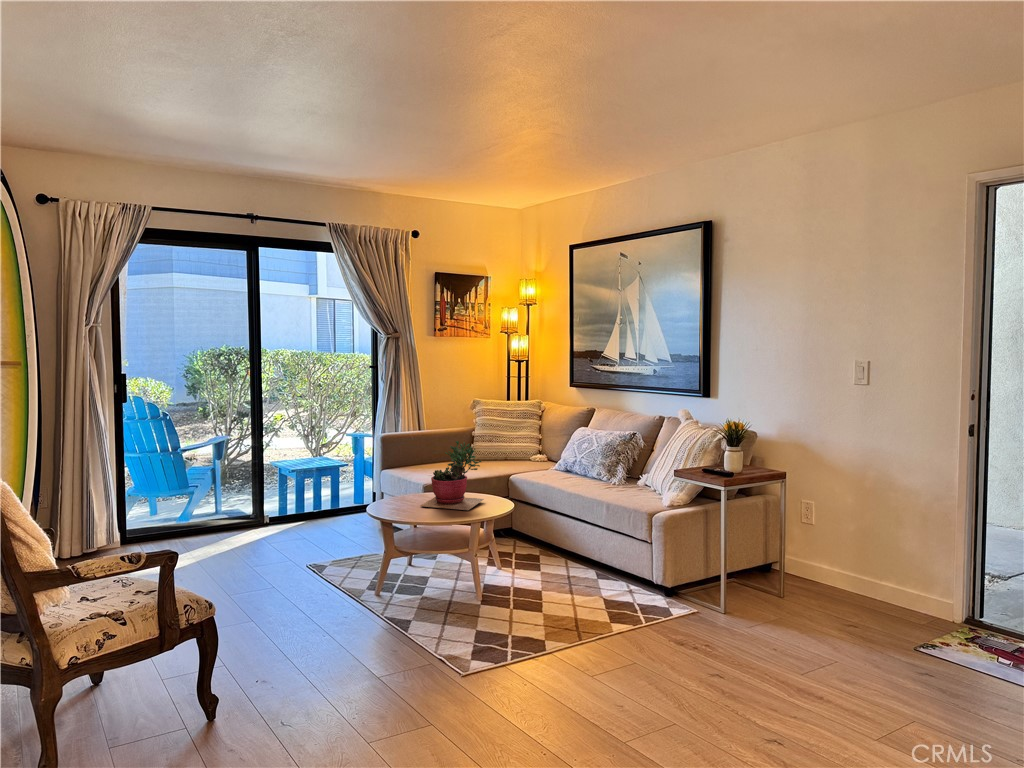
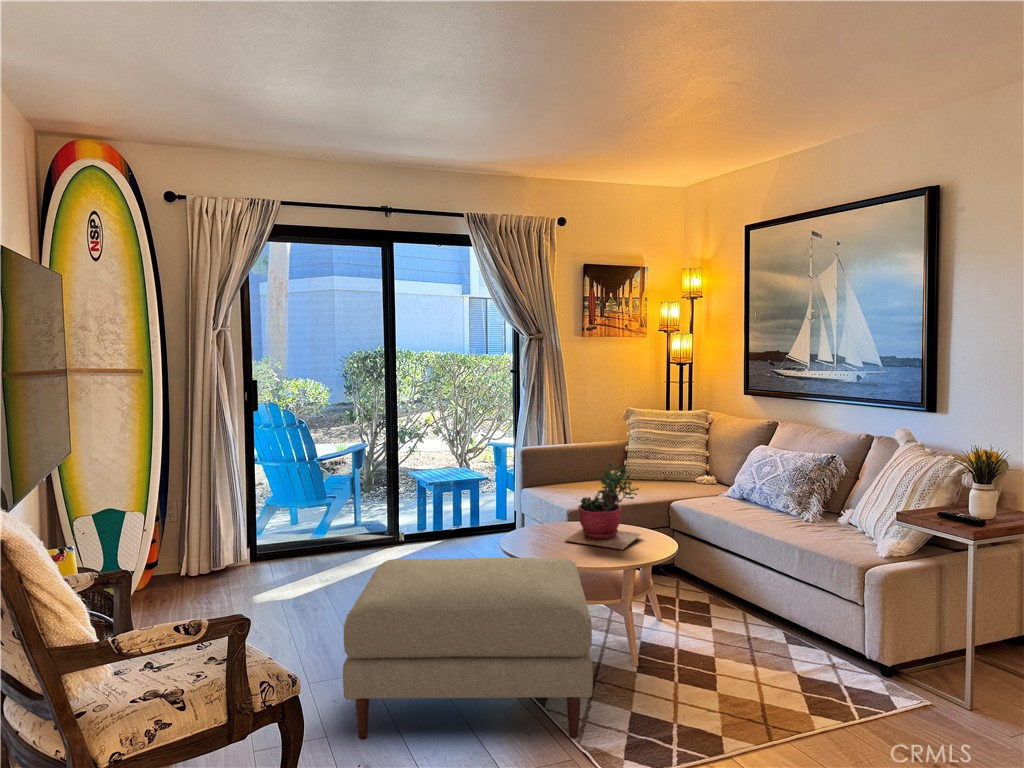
ottoman: none [242,517,445,663] -> present [343,558,593,740]

